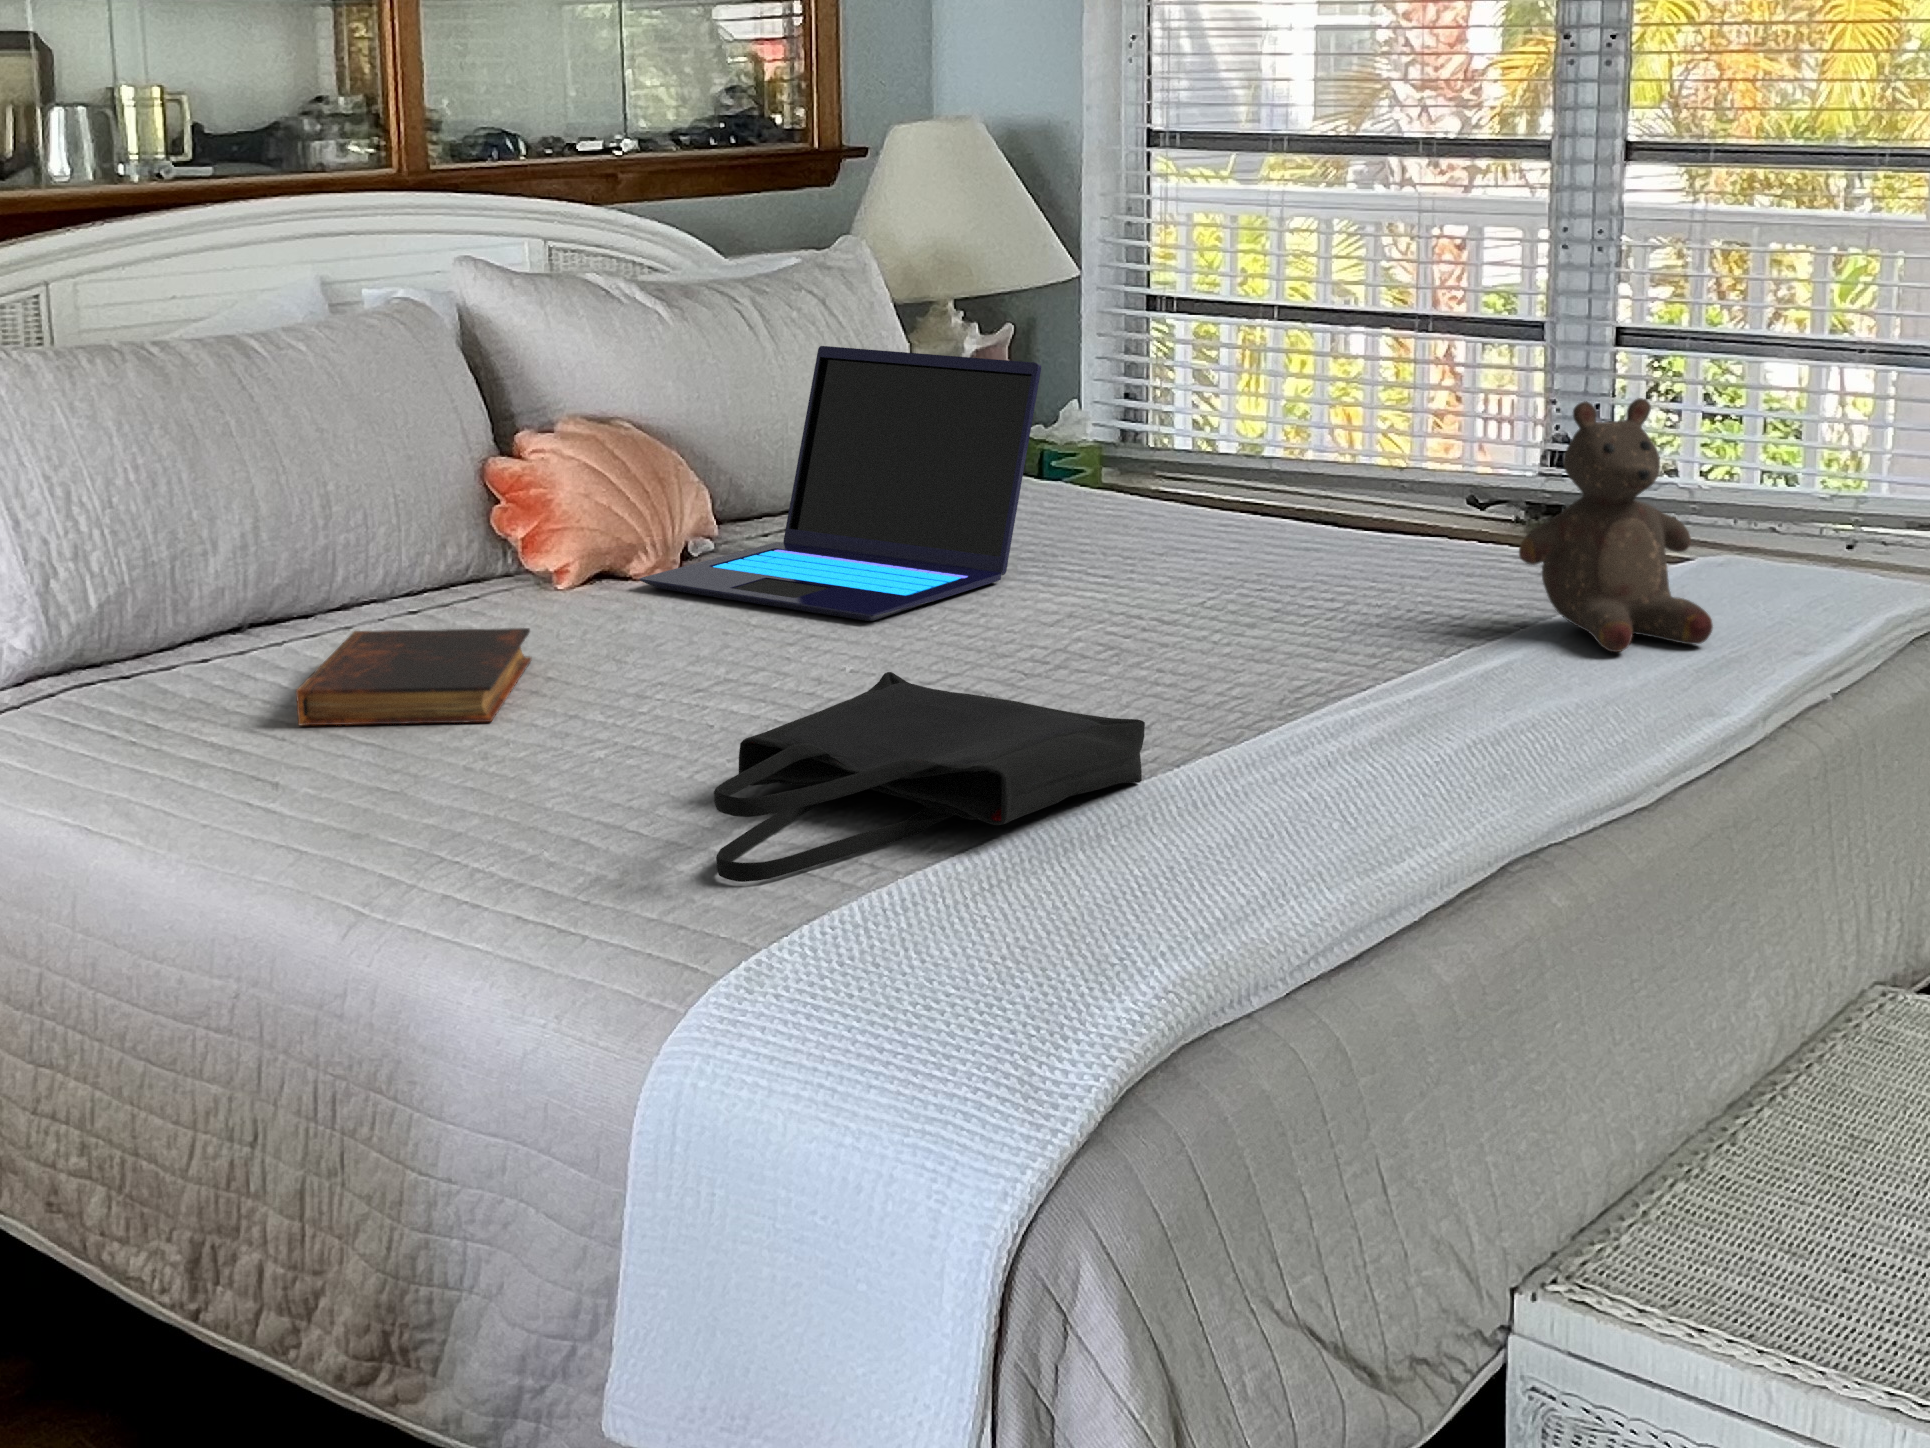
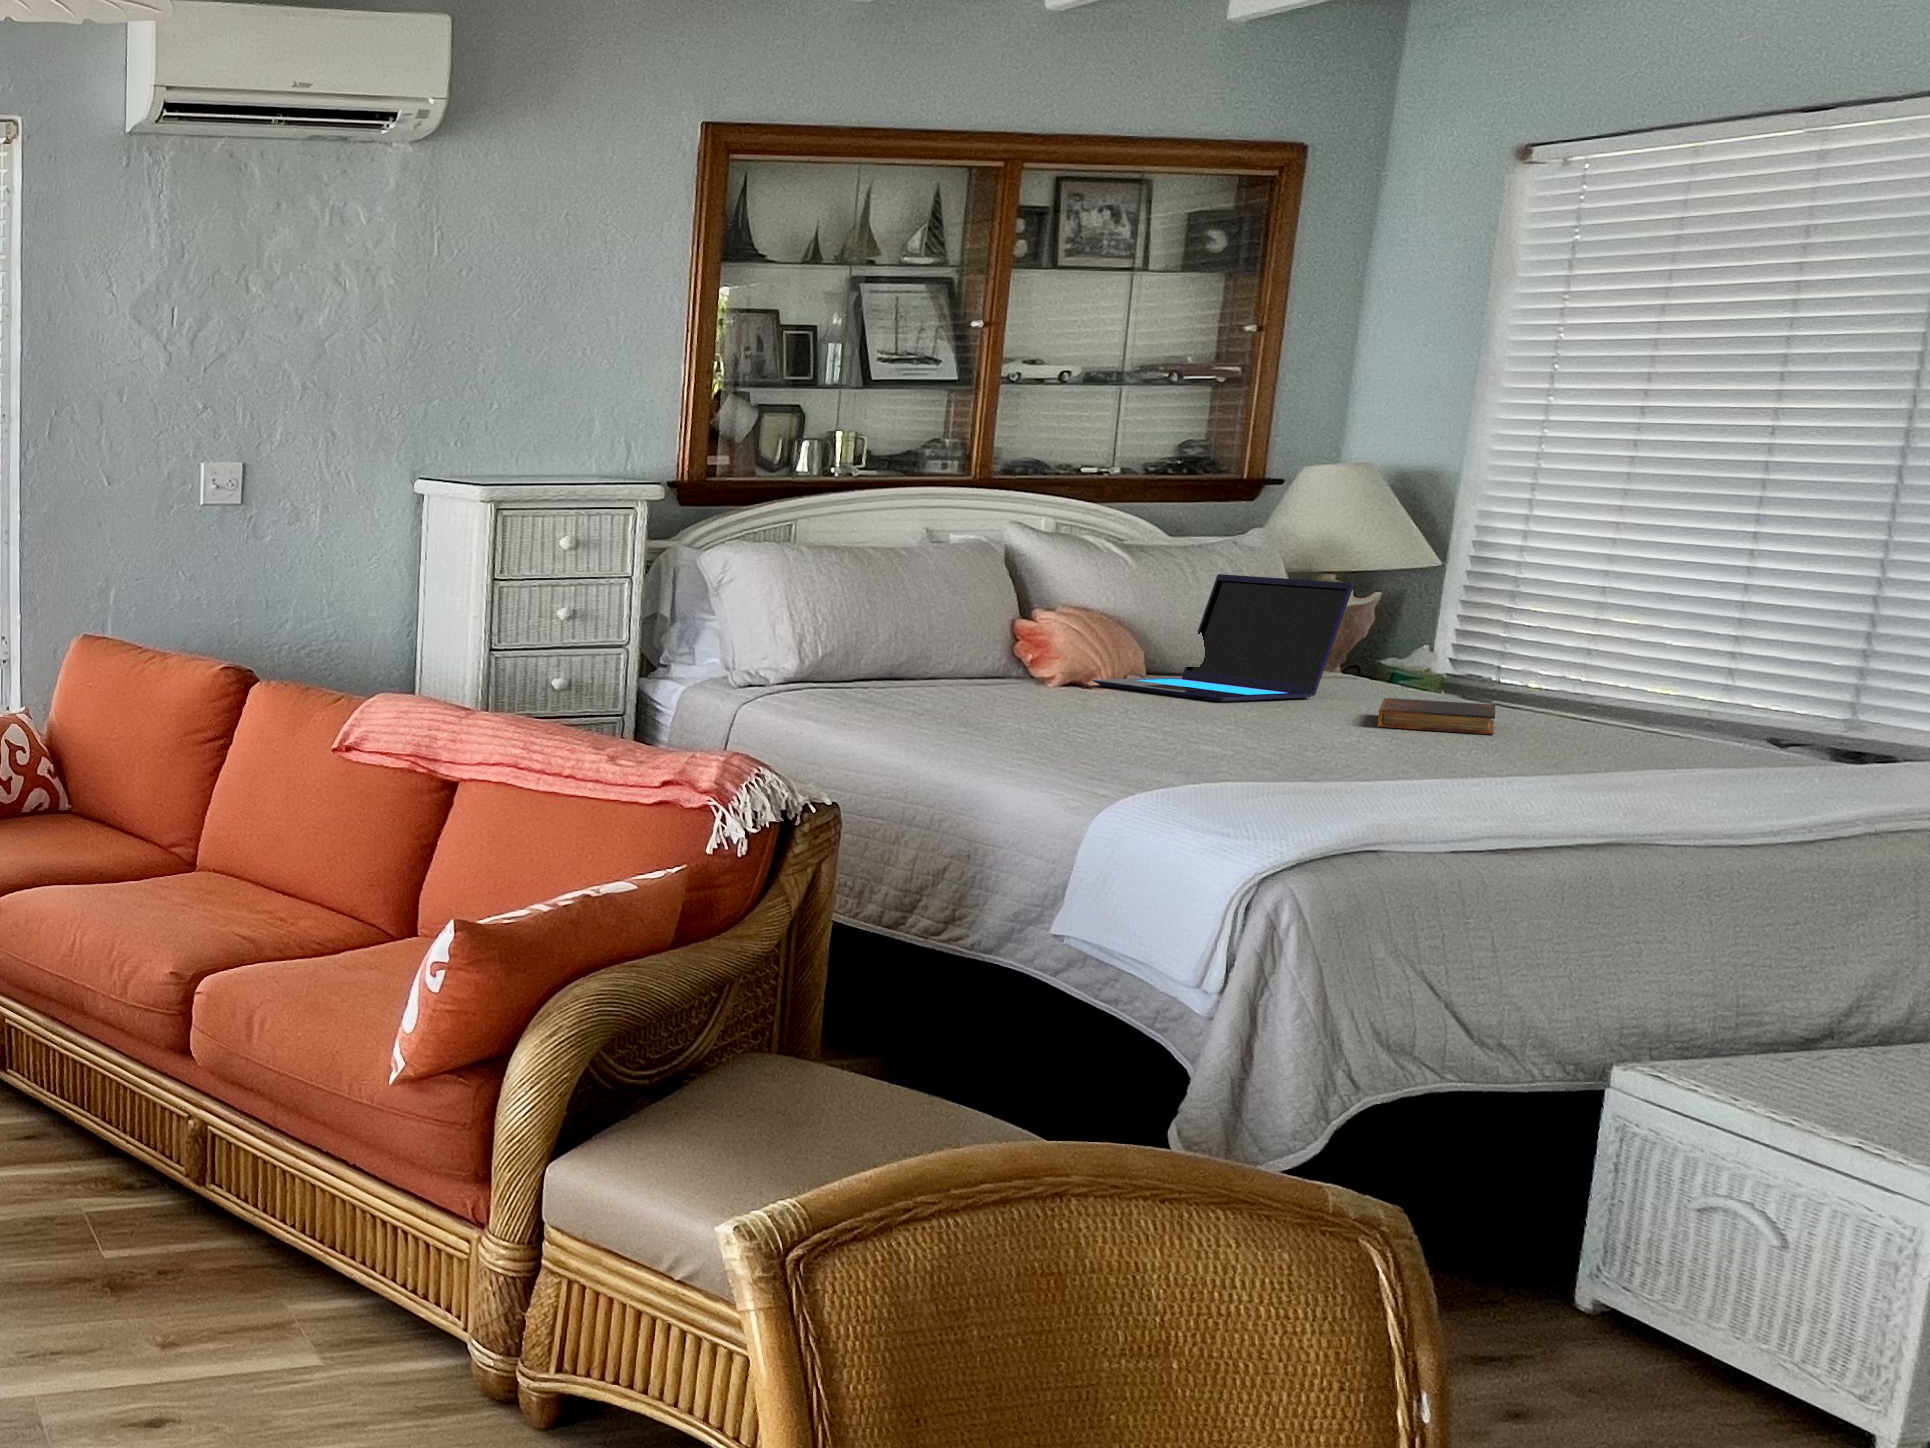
stuffed bear: present [1519,398,1713,652] -> none [1643,605,1781,745]
book: present [296,628,531,725] -> present [1378,698,1495,735]
tote bag: present [714,672,1145,882] -> none [1110,694,1346,743]

